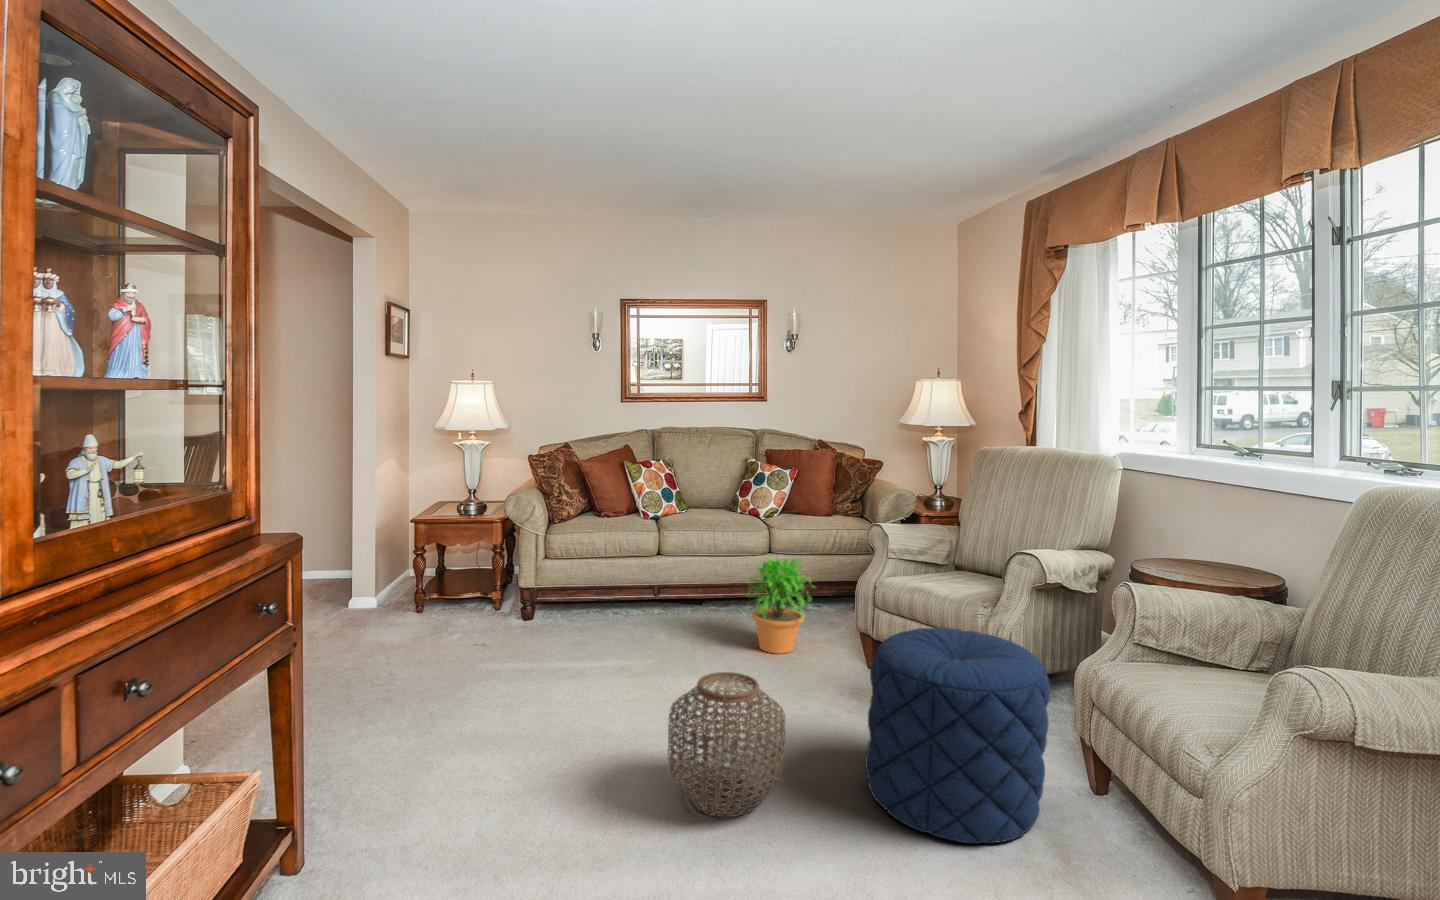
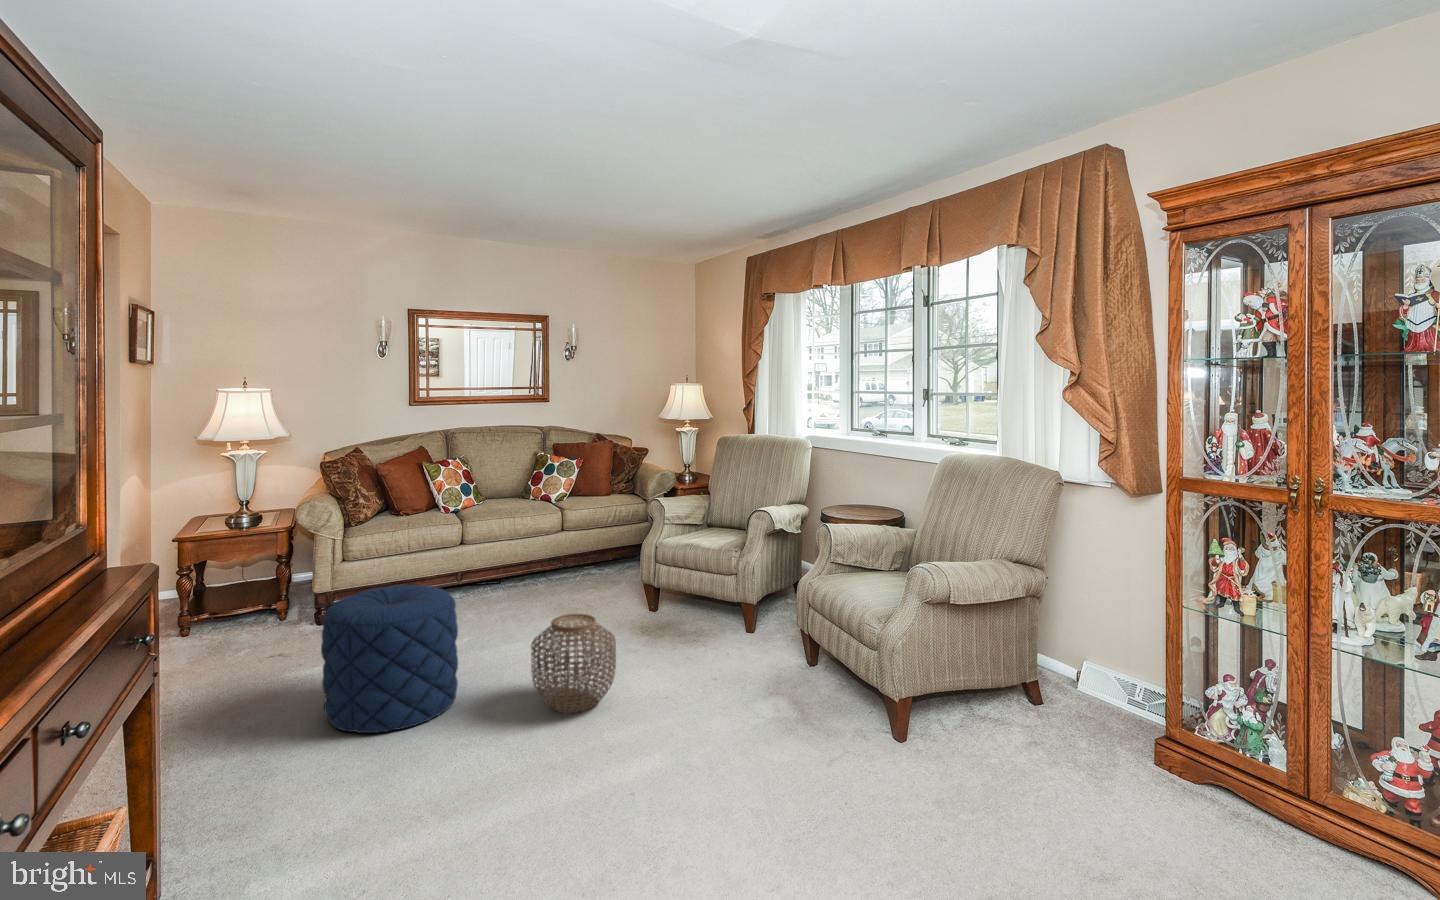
potted plant: present [748,558,811,654] -> none [546,530,610,609]
pouf: present [865,628,1050,843] -> present [321,585,458,733]

